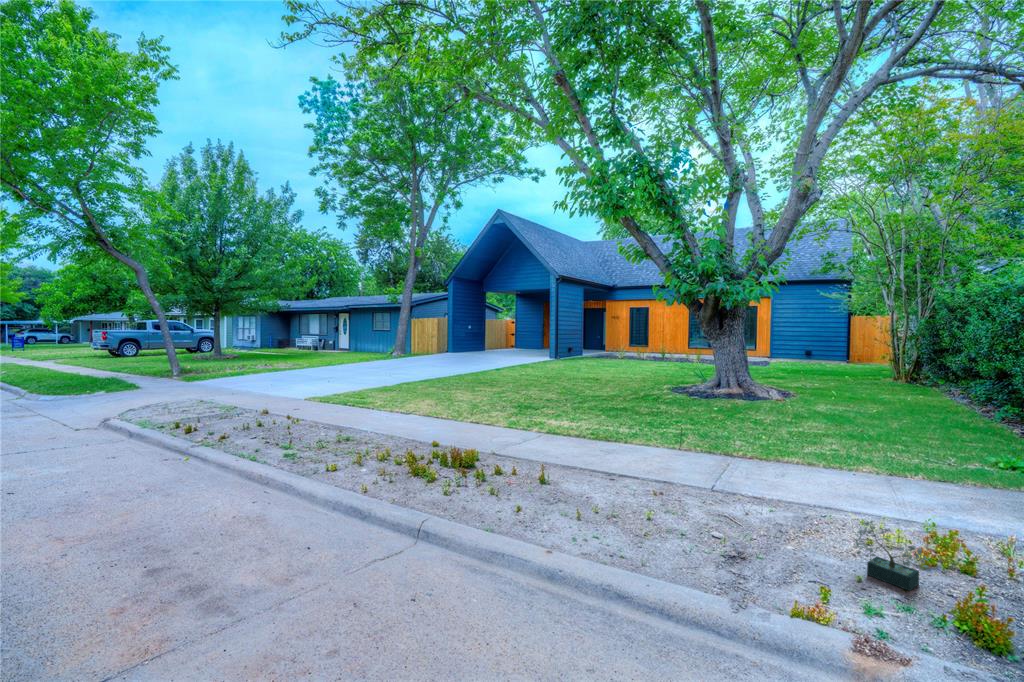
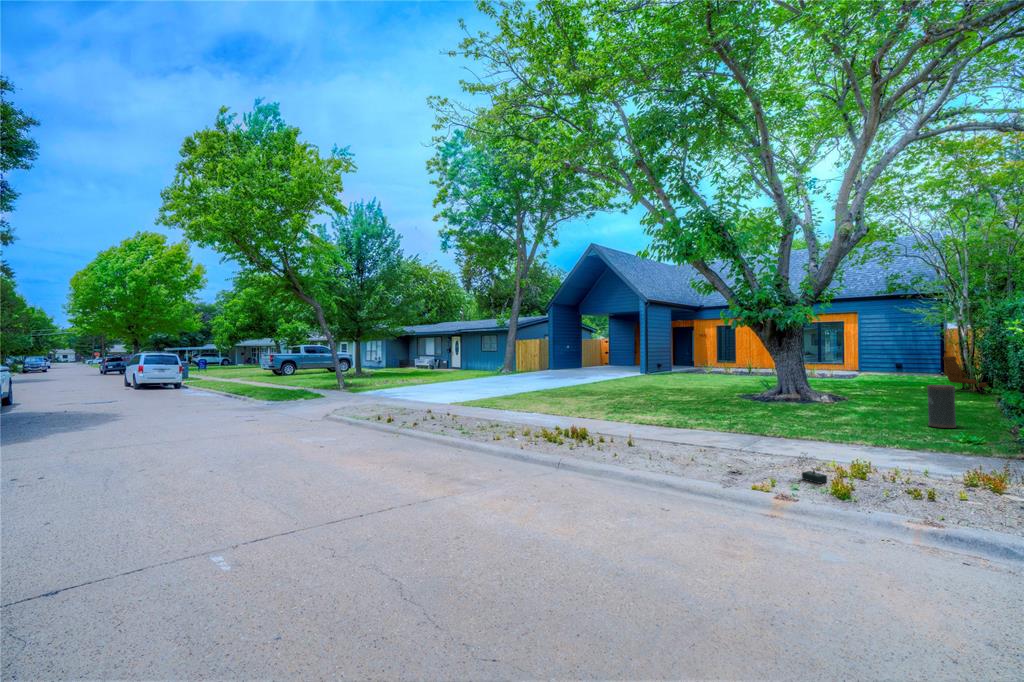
lounge chair: none [873,344,932,386] -> present [943,356,987,393]
trash can: none [918,380,955,438] -> present [927,385,956,428]

